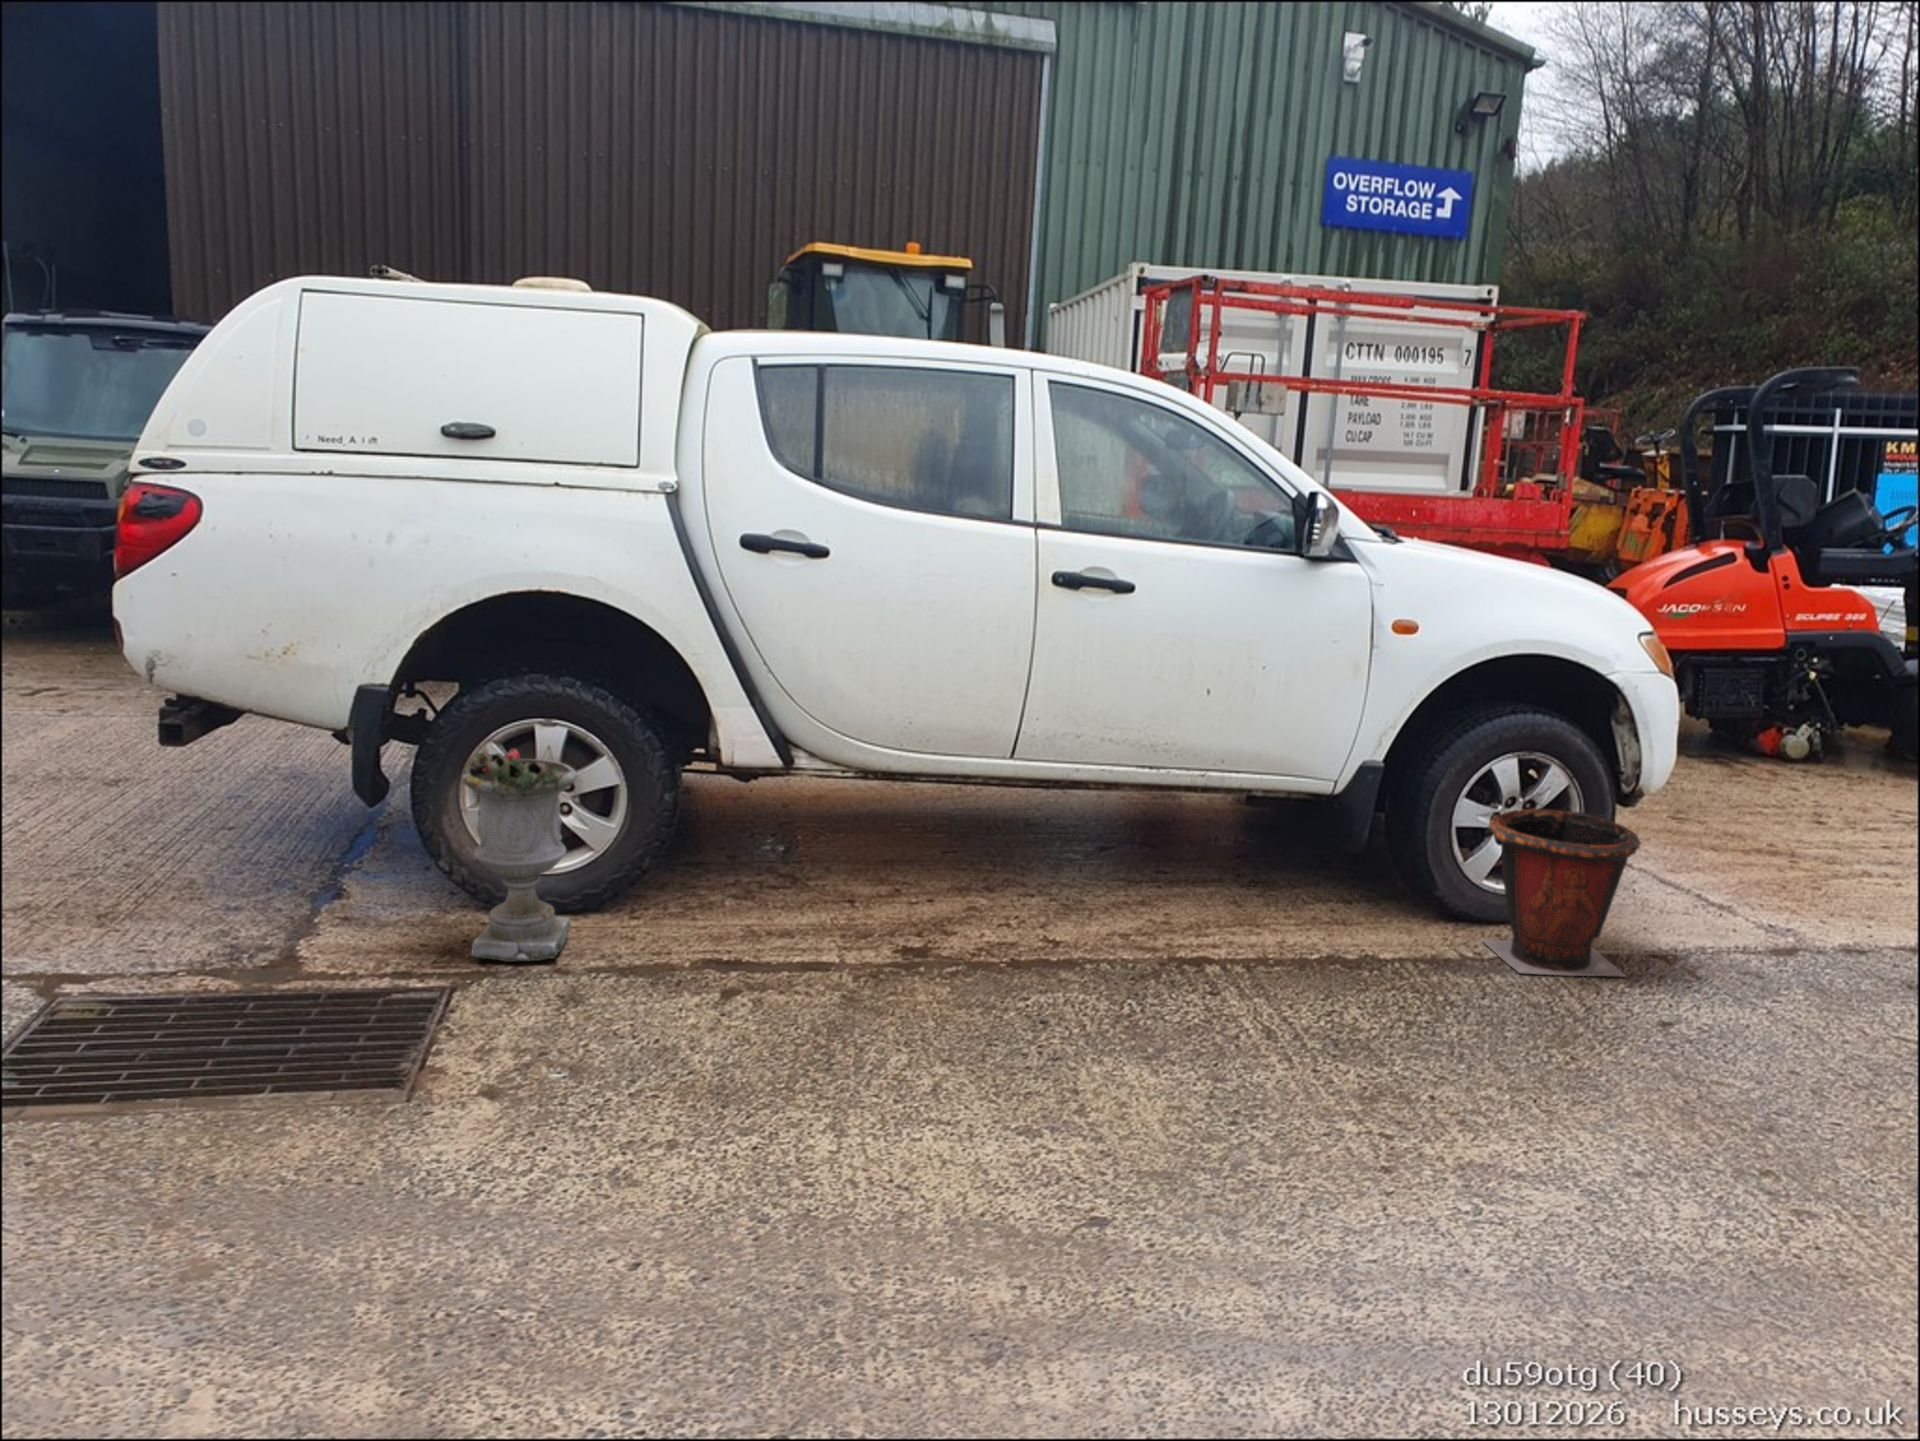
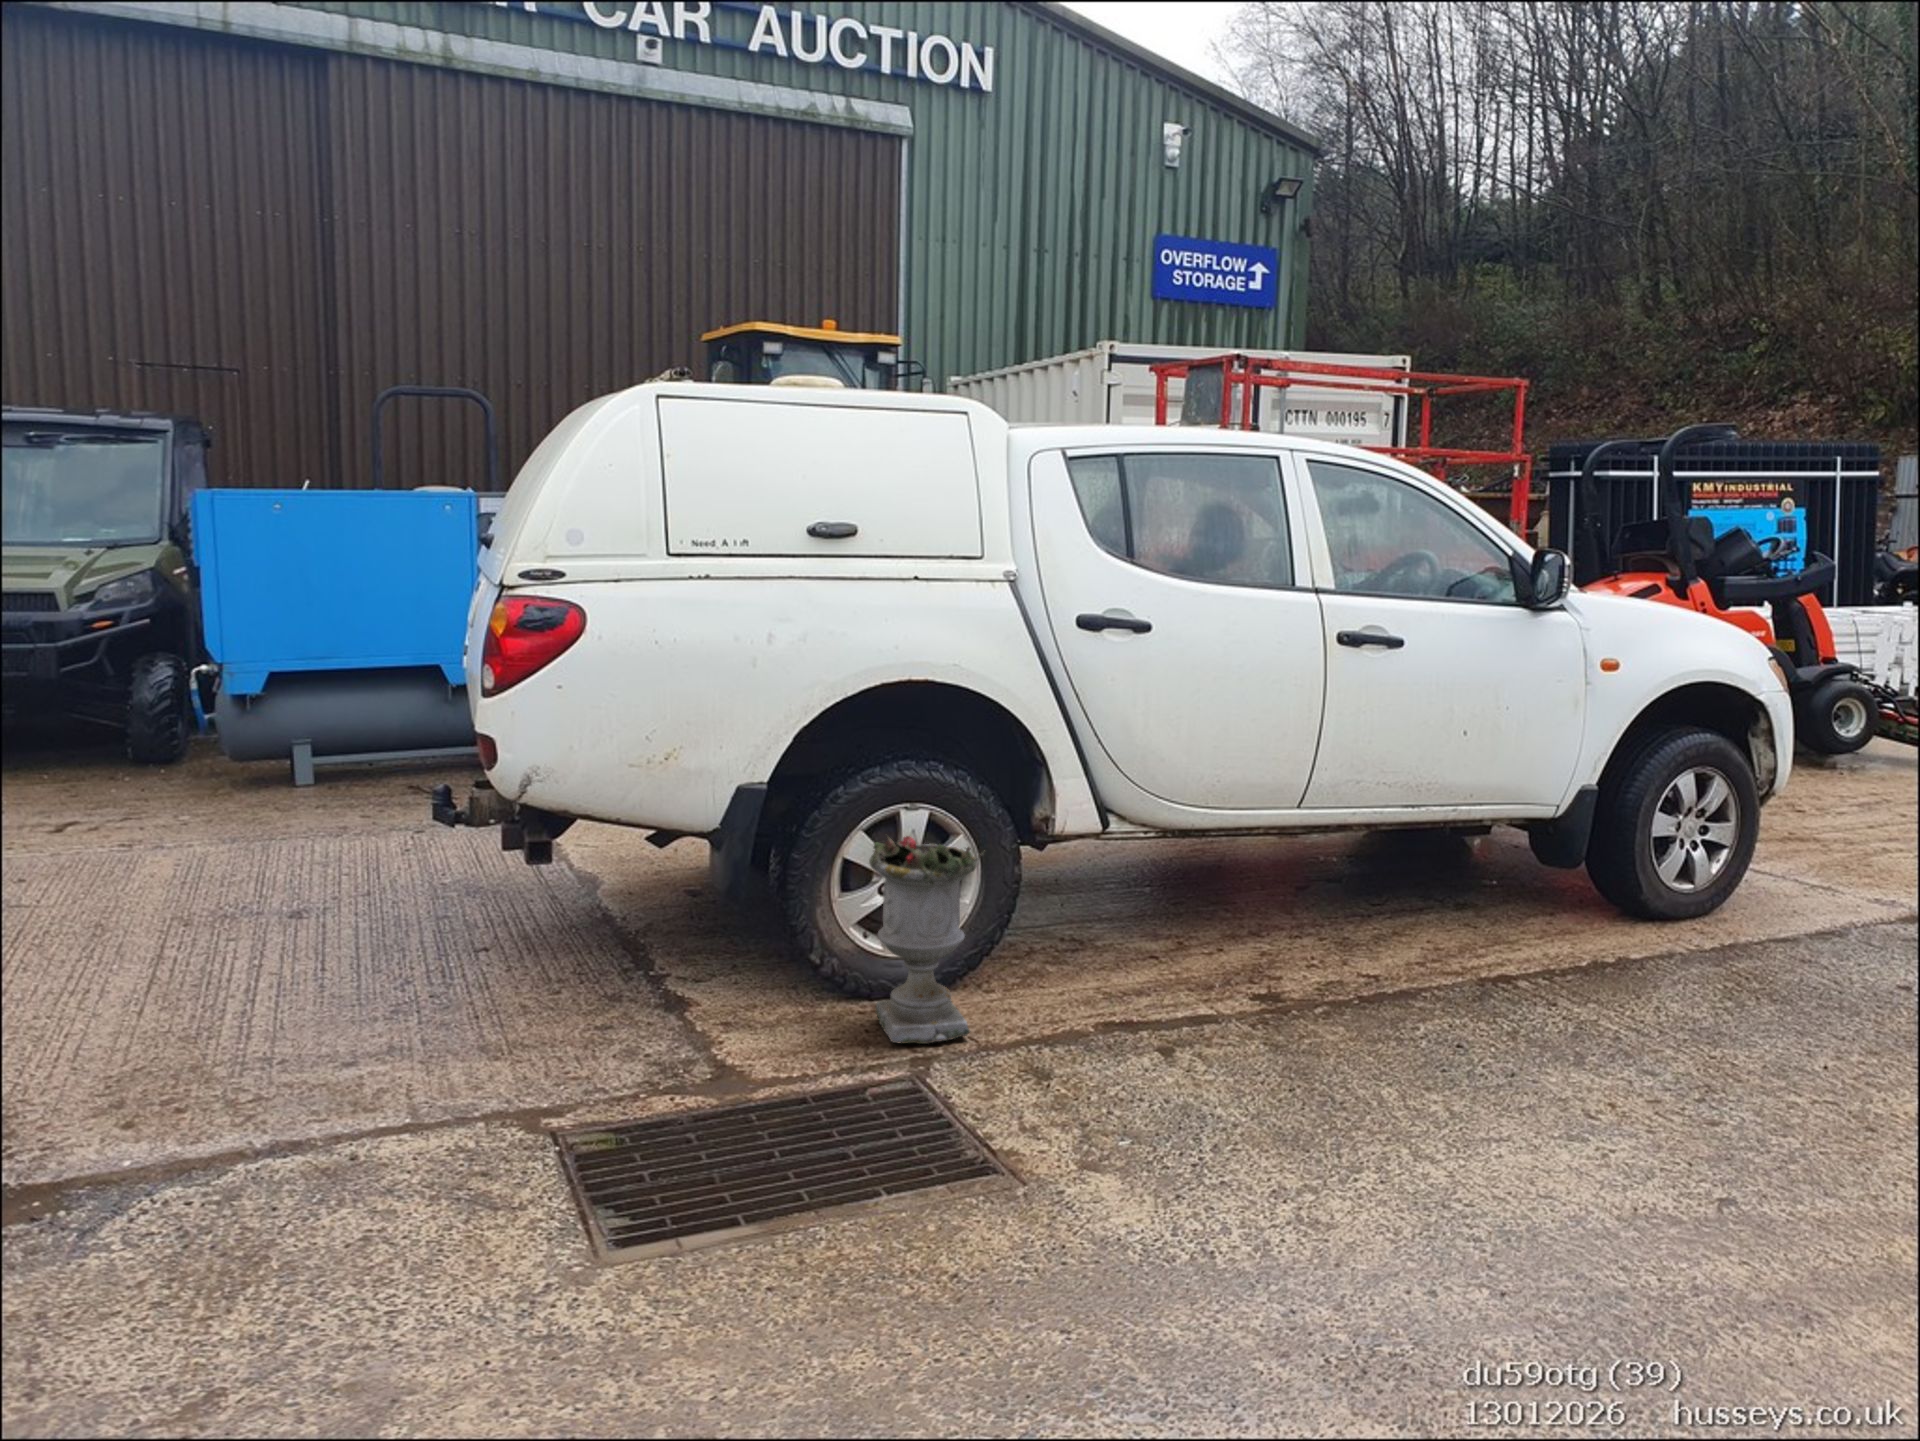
trash can: present [1483,809,1640,977] -> none [1675,812,1820,957]

